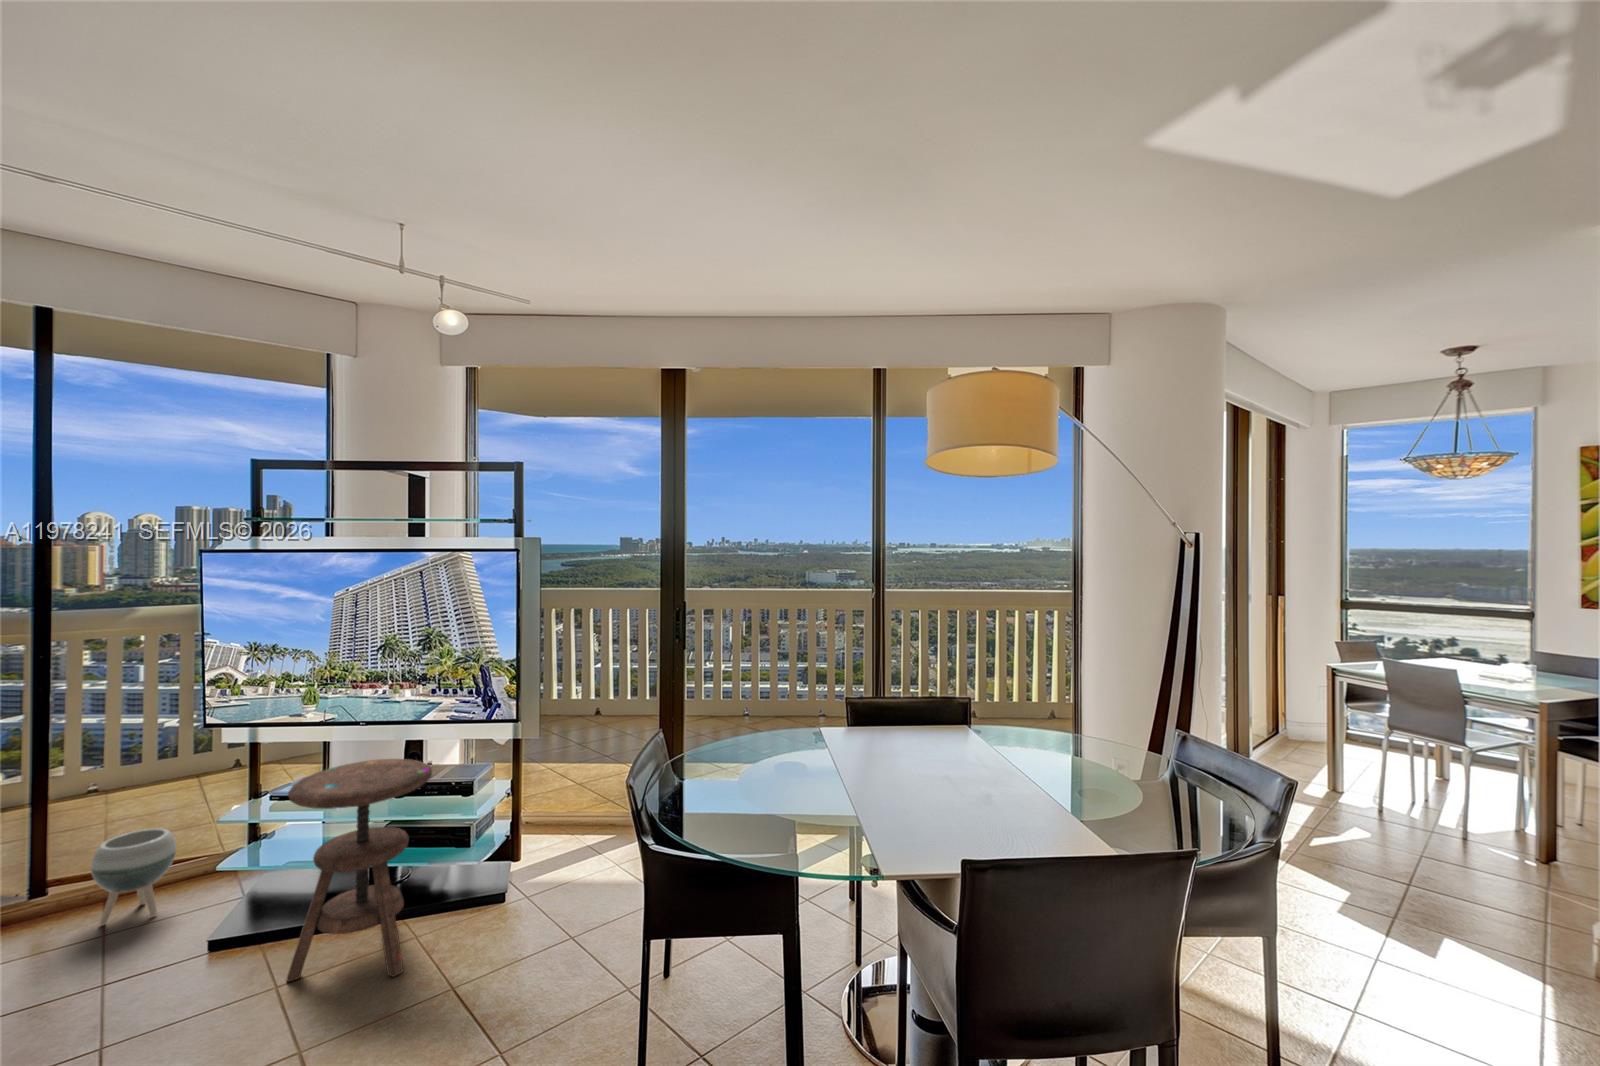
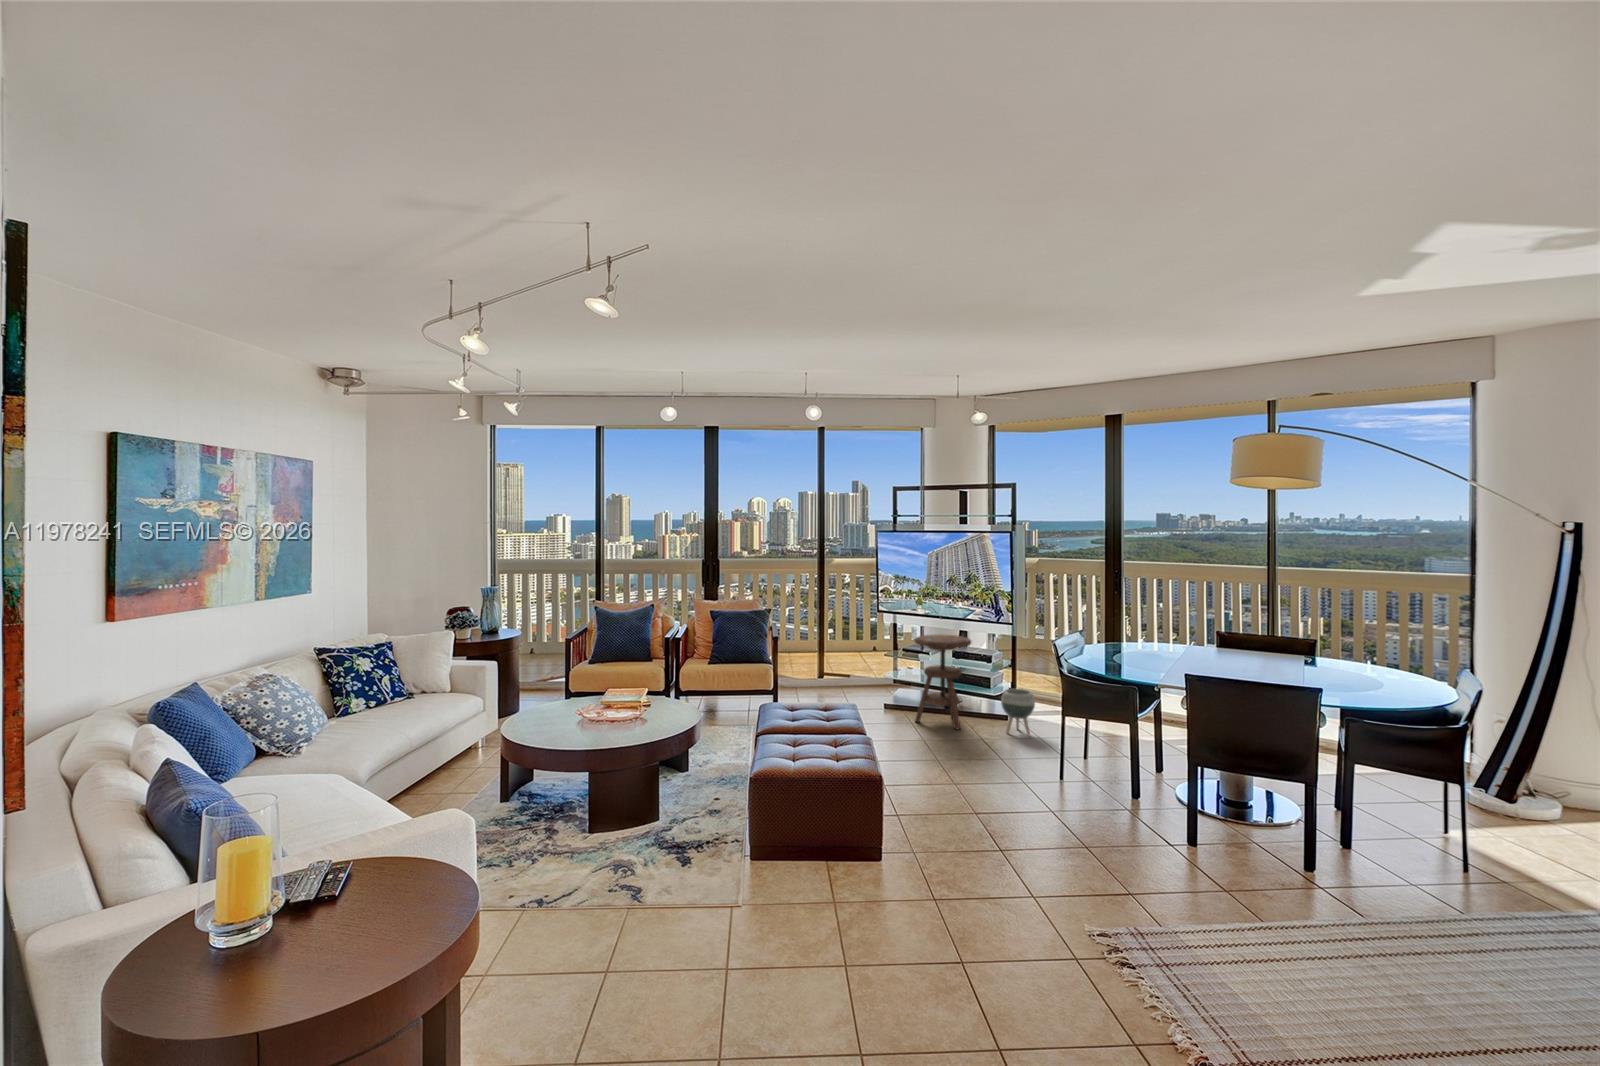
planter: present [91,828,176,926] -> present [1001,689,1035,735]

